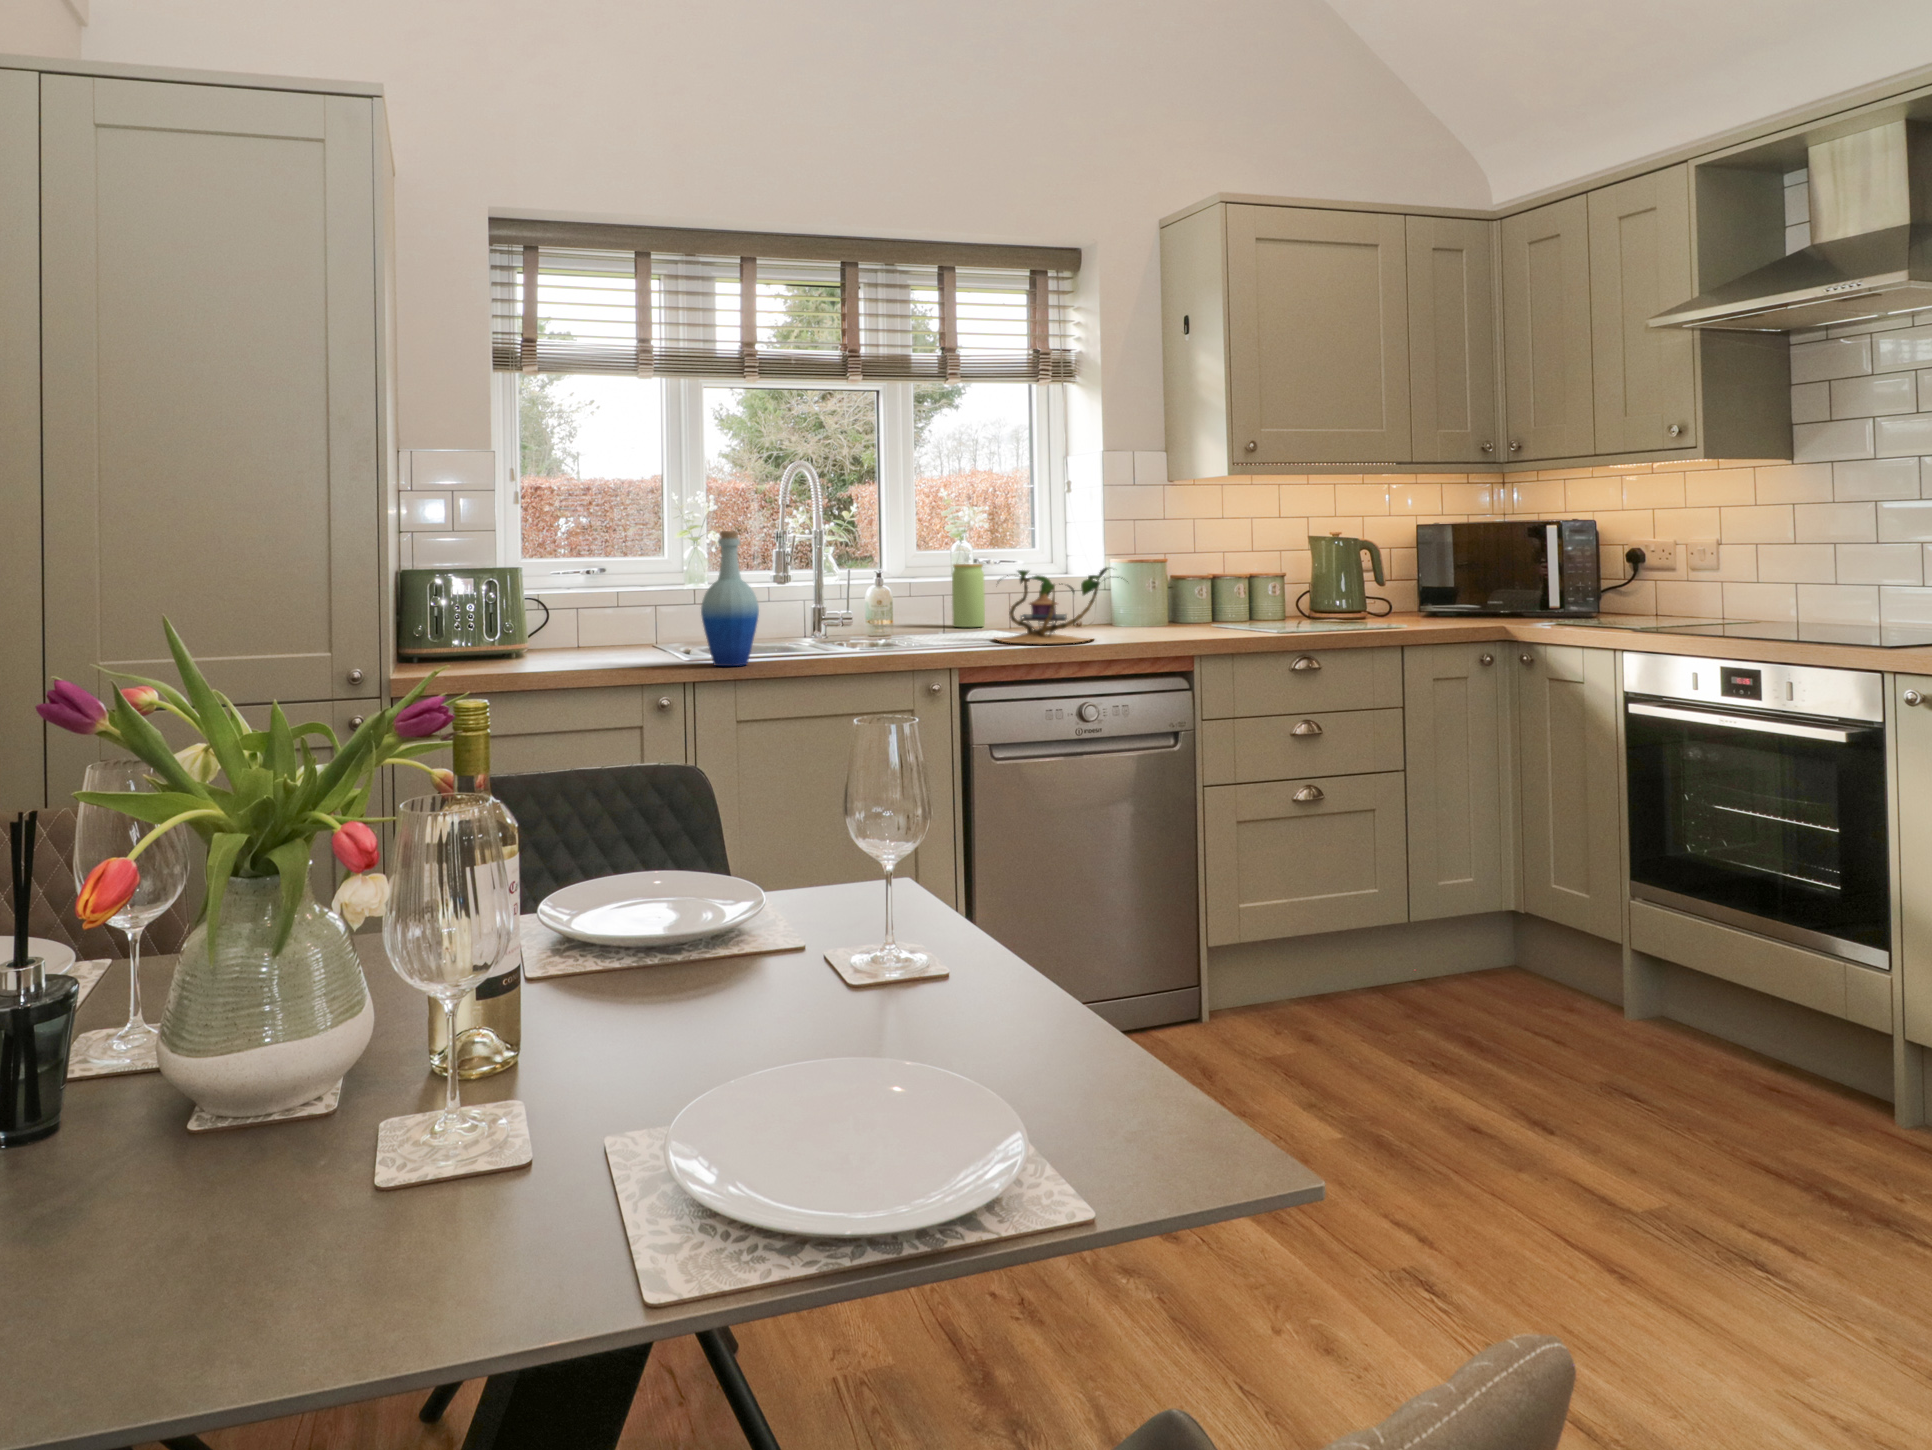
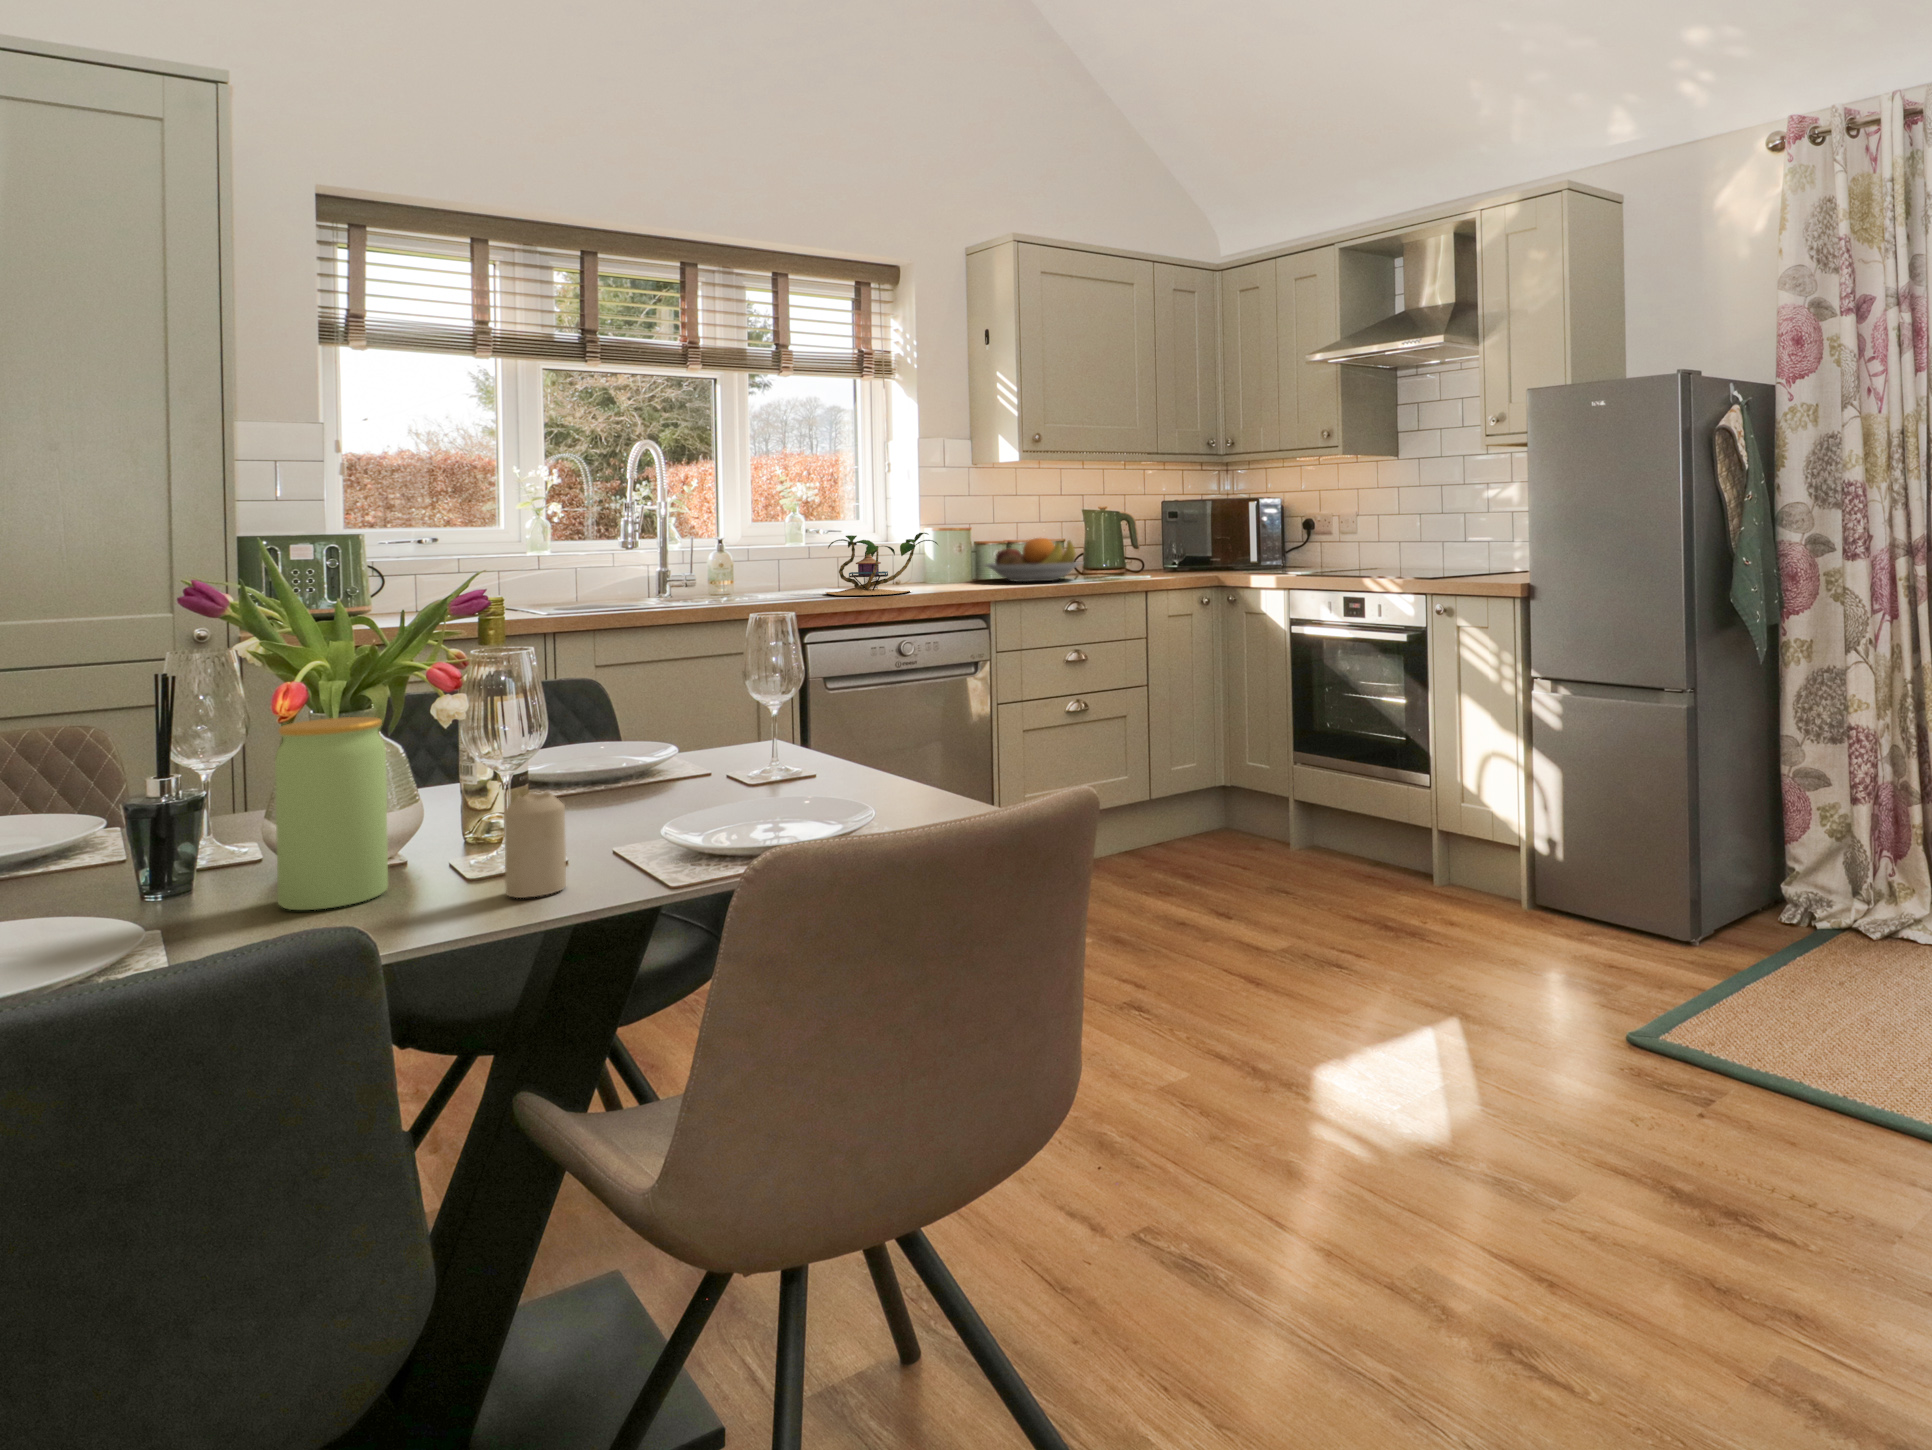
bottle: present [701,531,759,666] -> none [559,500,616,618]
jar: present [952,564,985,627] -> present [275,717,388,910]
fruit bowl: none [1183,573,1315,629] -> present [985,538,1082,582]
candle: none [376,1084,476,1294] -> present [504,792,566,898]

